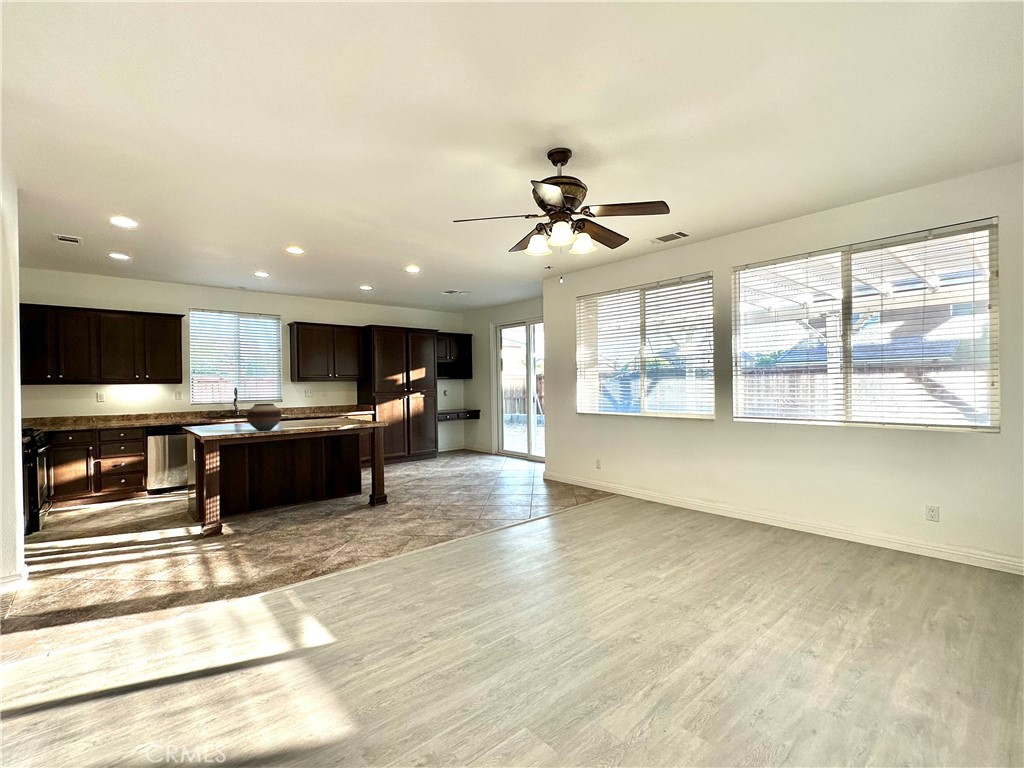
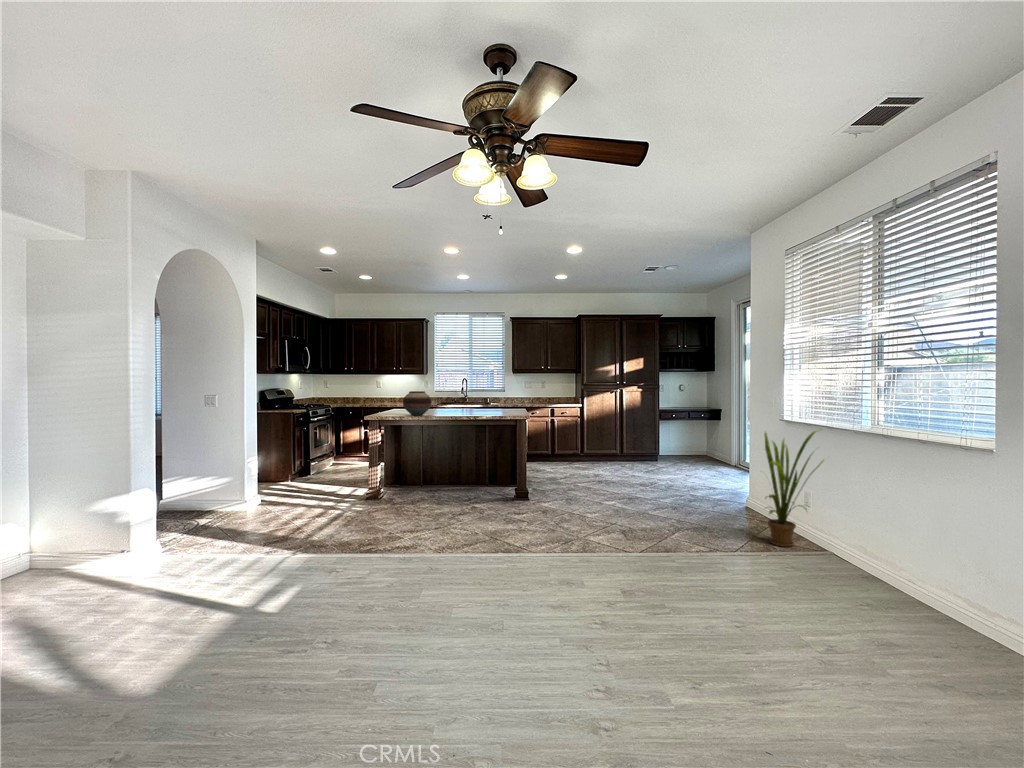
house plant: none [578,418,618,498] -> present [765,430,824,547]

